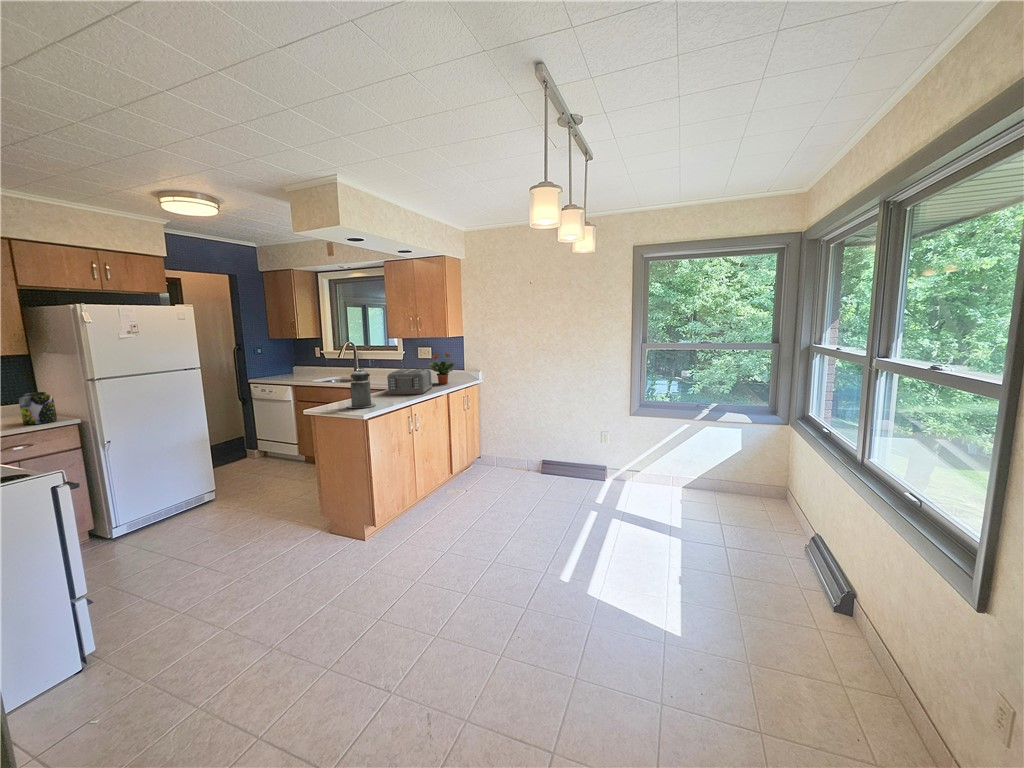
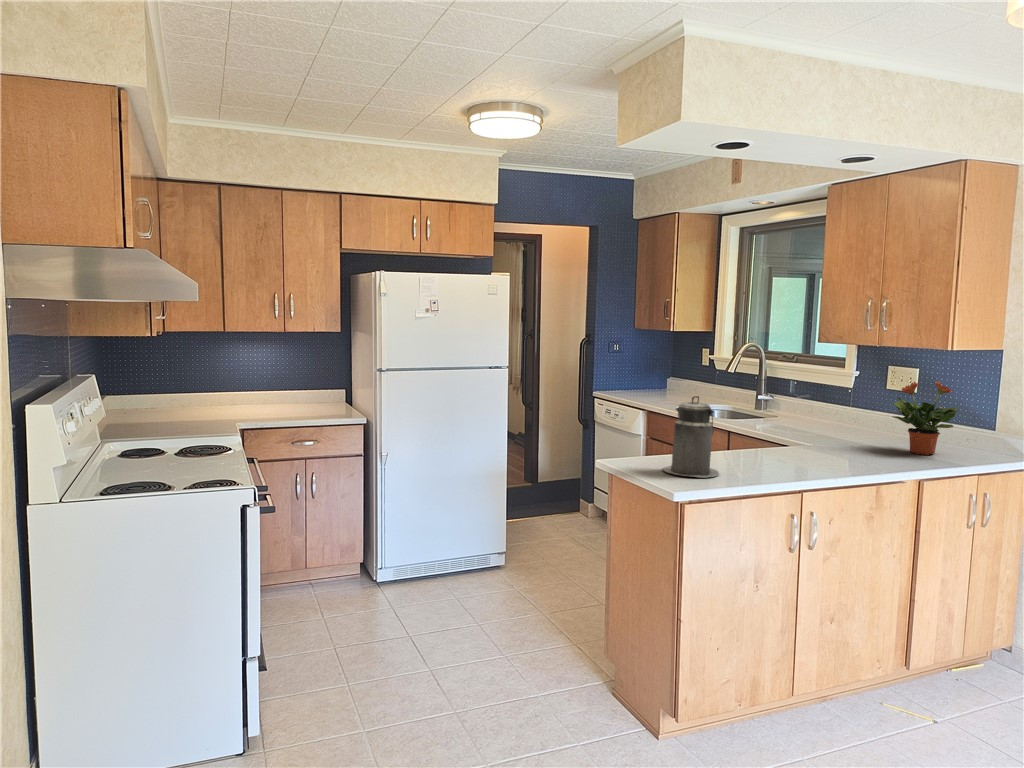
toaster: present [387,369,432,394] -> none [770,408,883,470]
jar: present [19,392,57,424] -> none [321,379,350,417]

